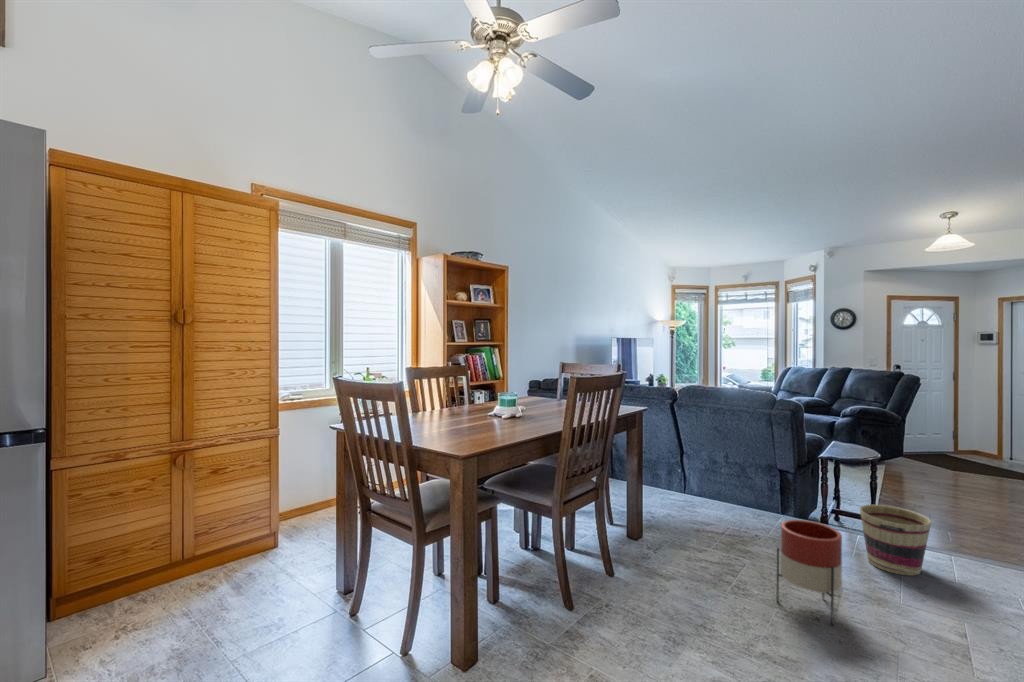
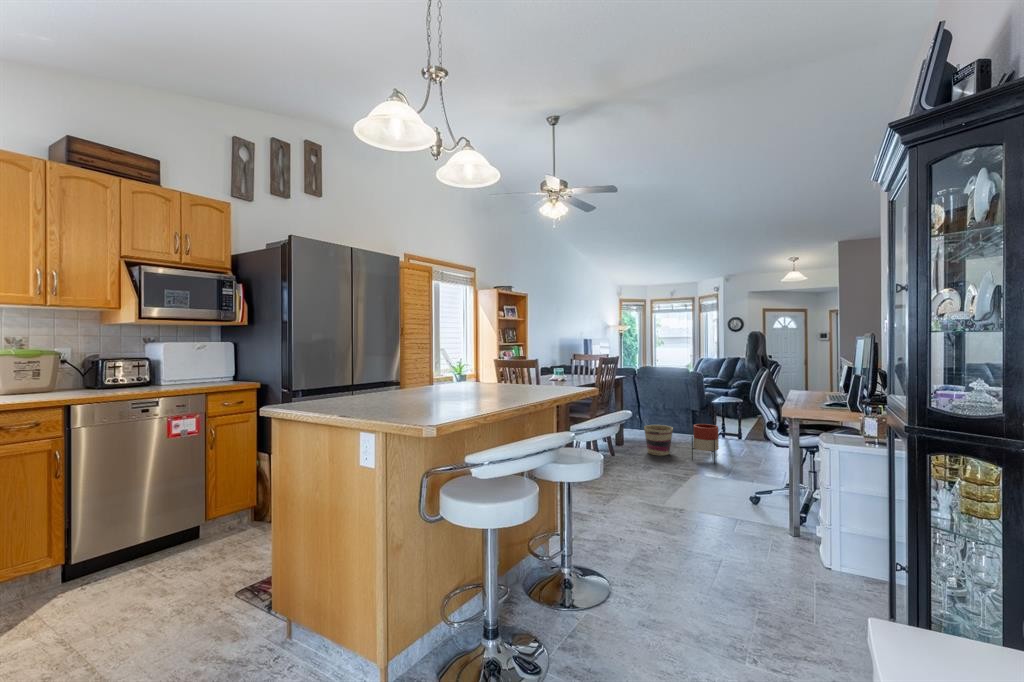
basket: present [860,505,931,576] -> present [644,425,673,456]

